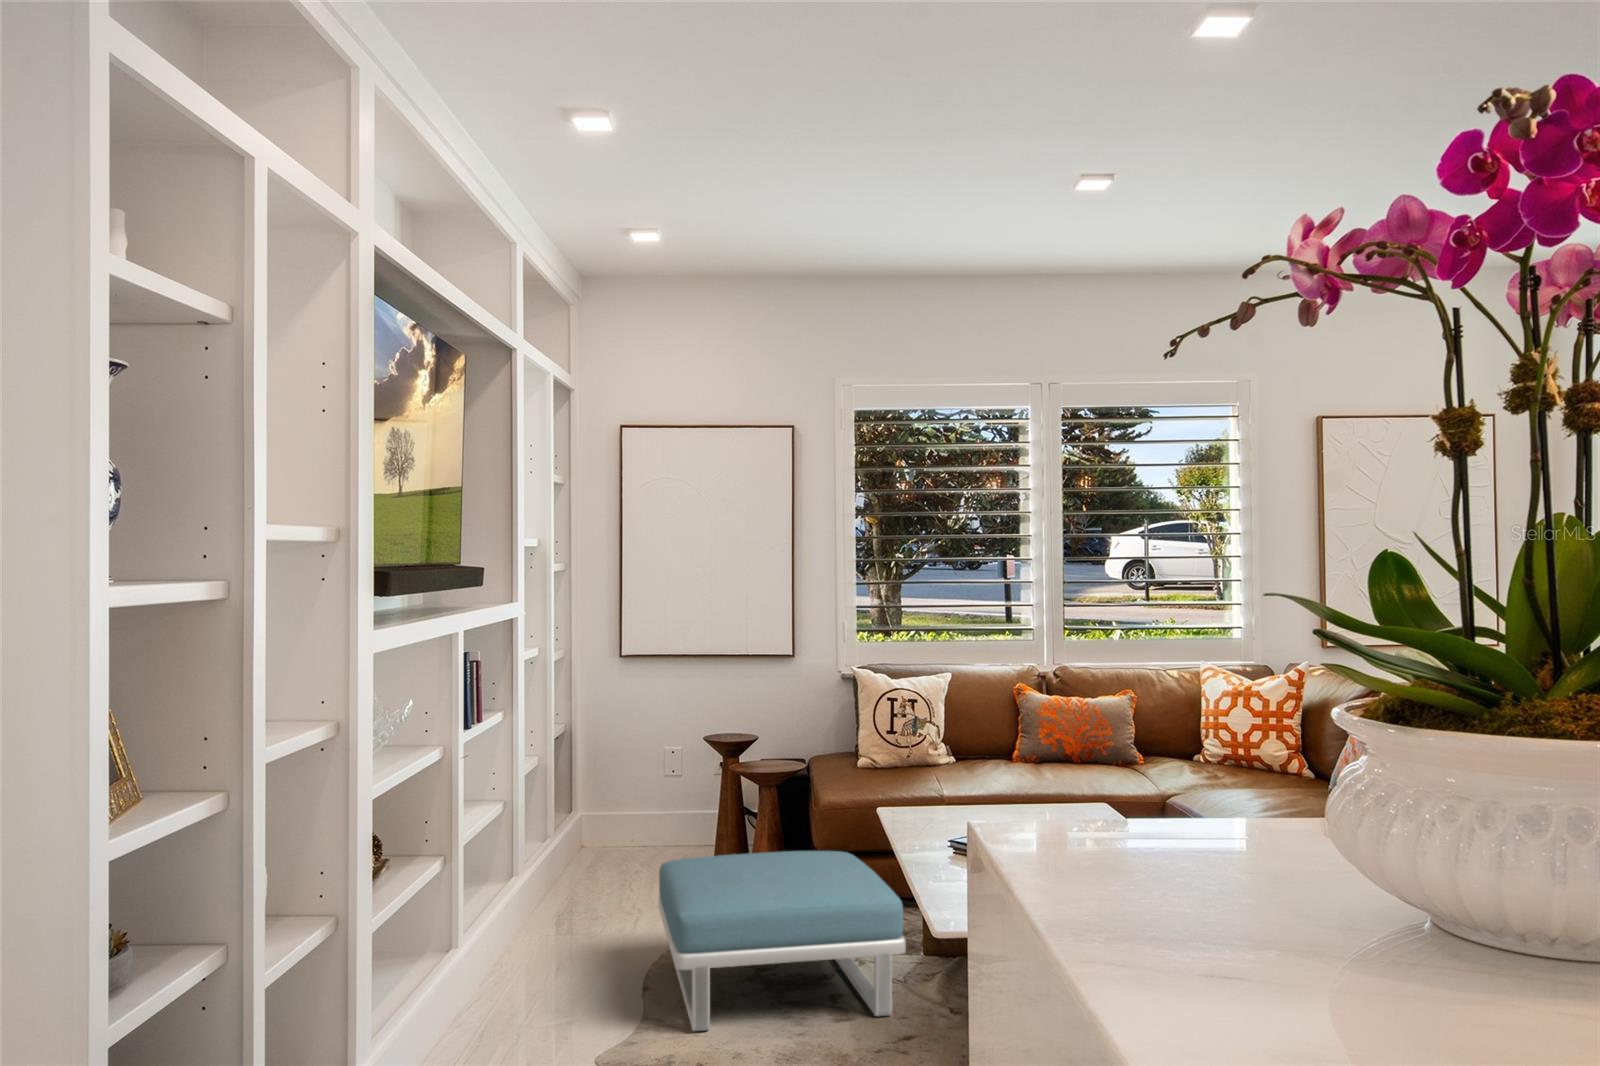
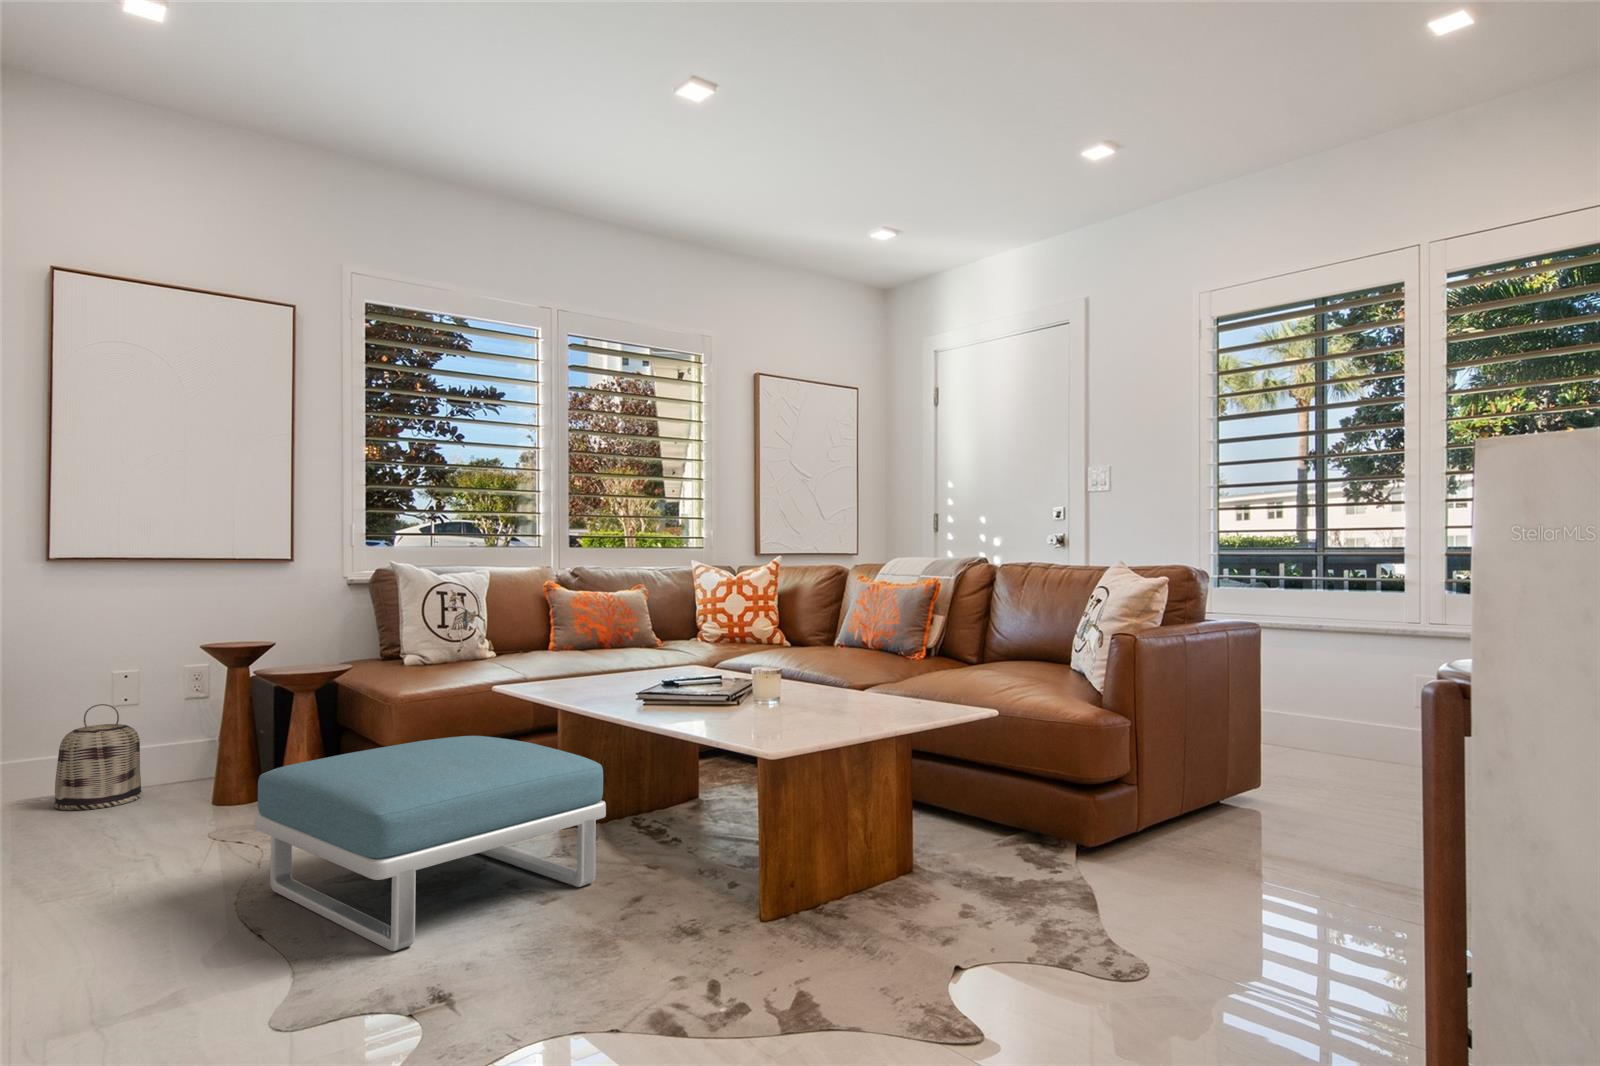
basket: none [619,778,676,863] -> present [54,704,142,810]

